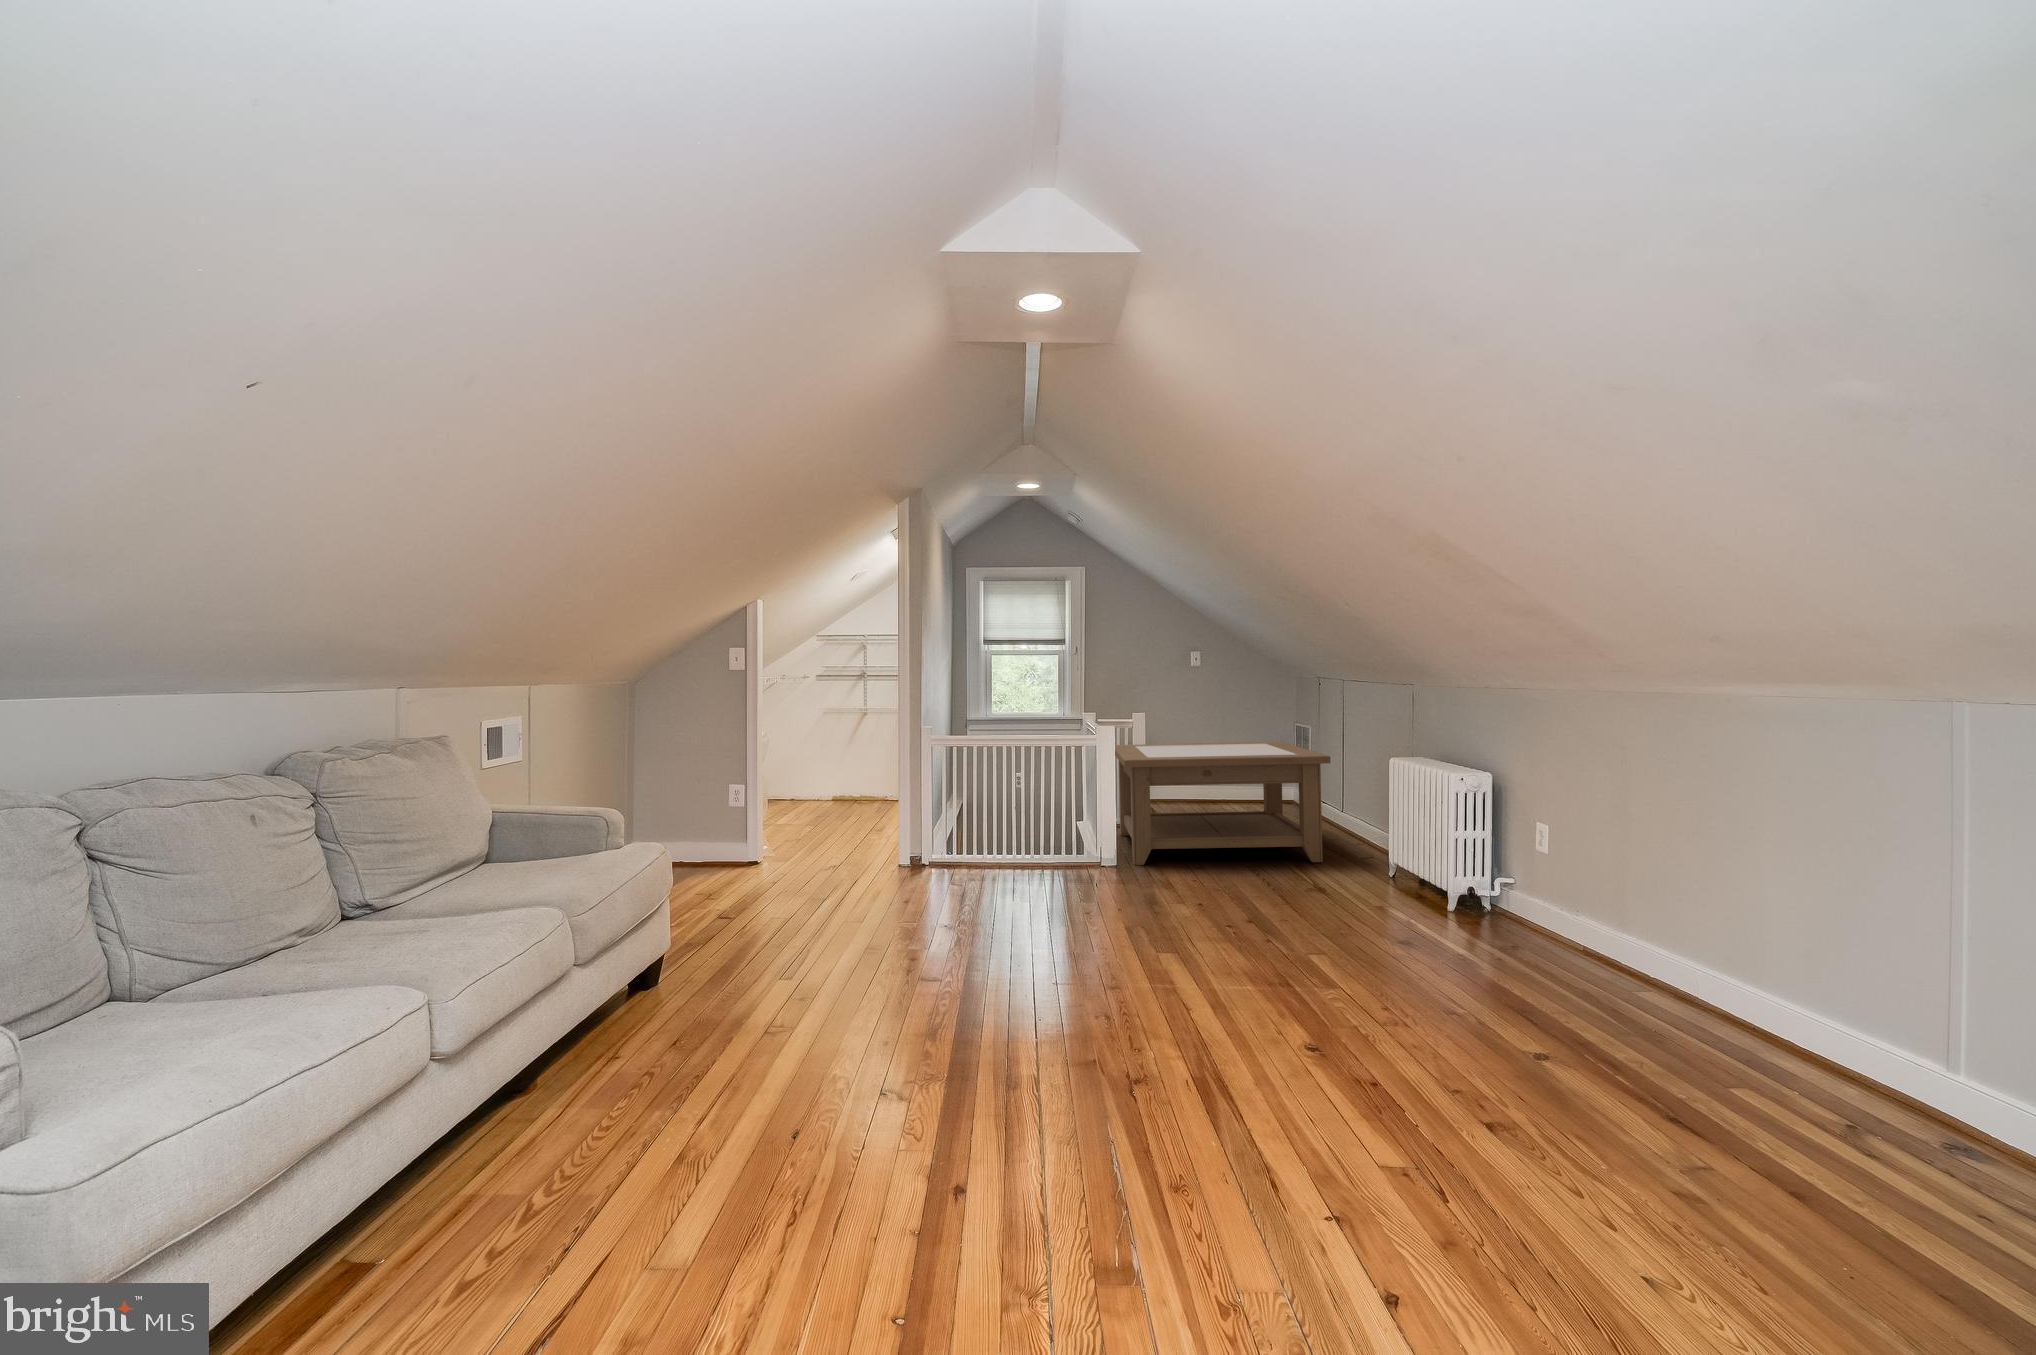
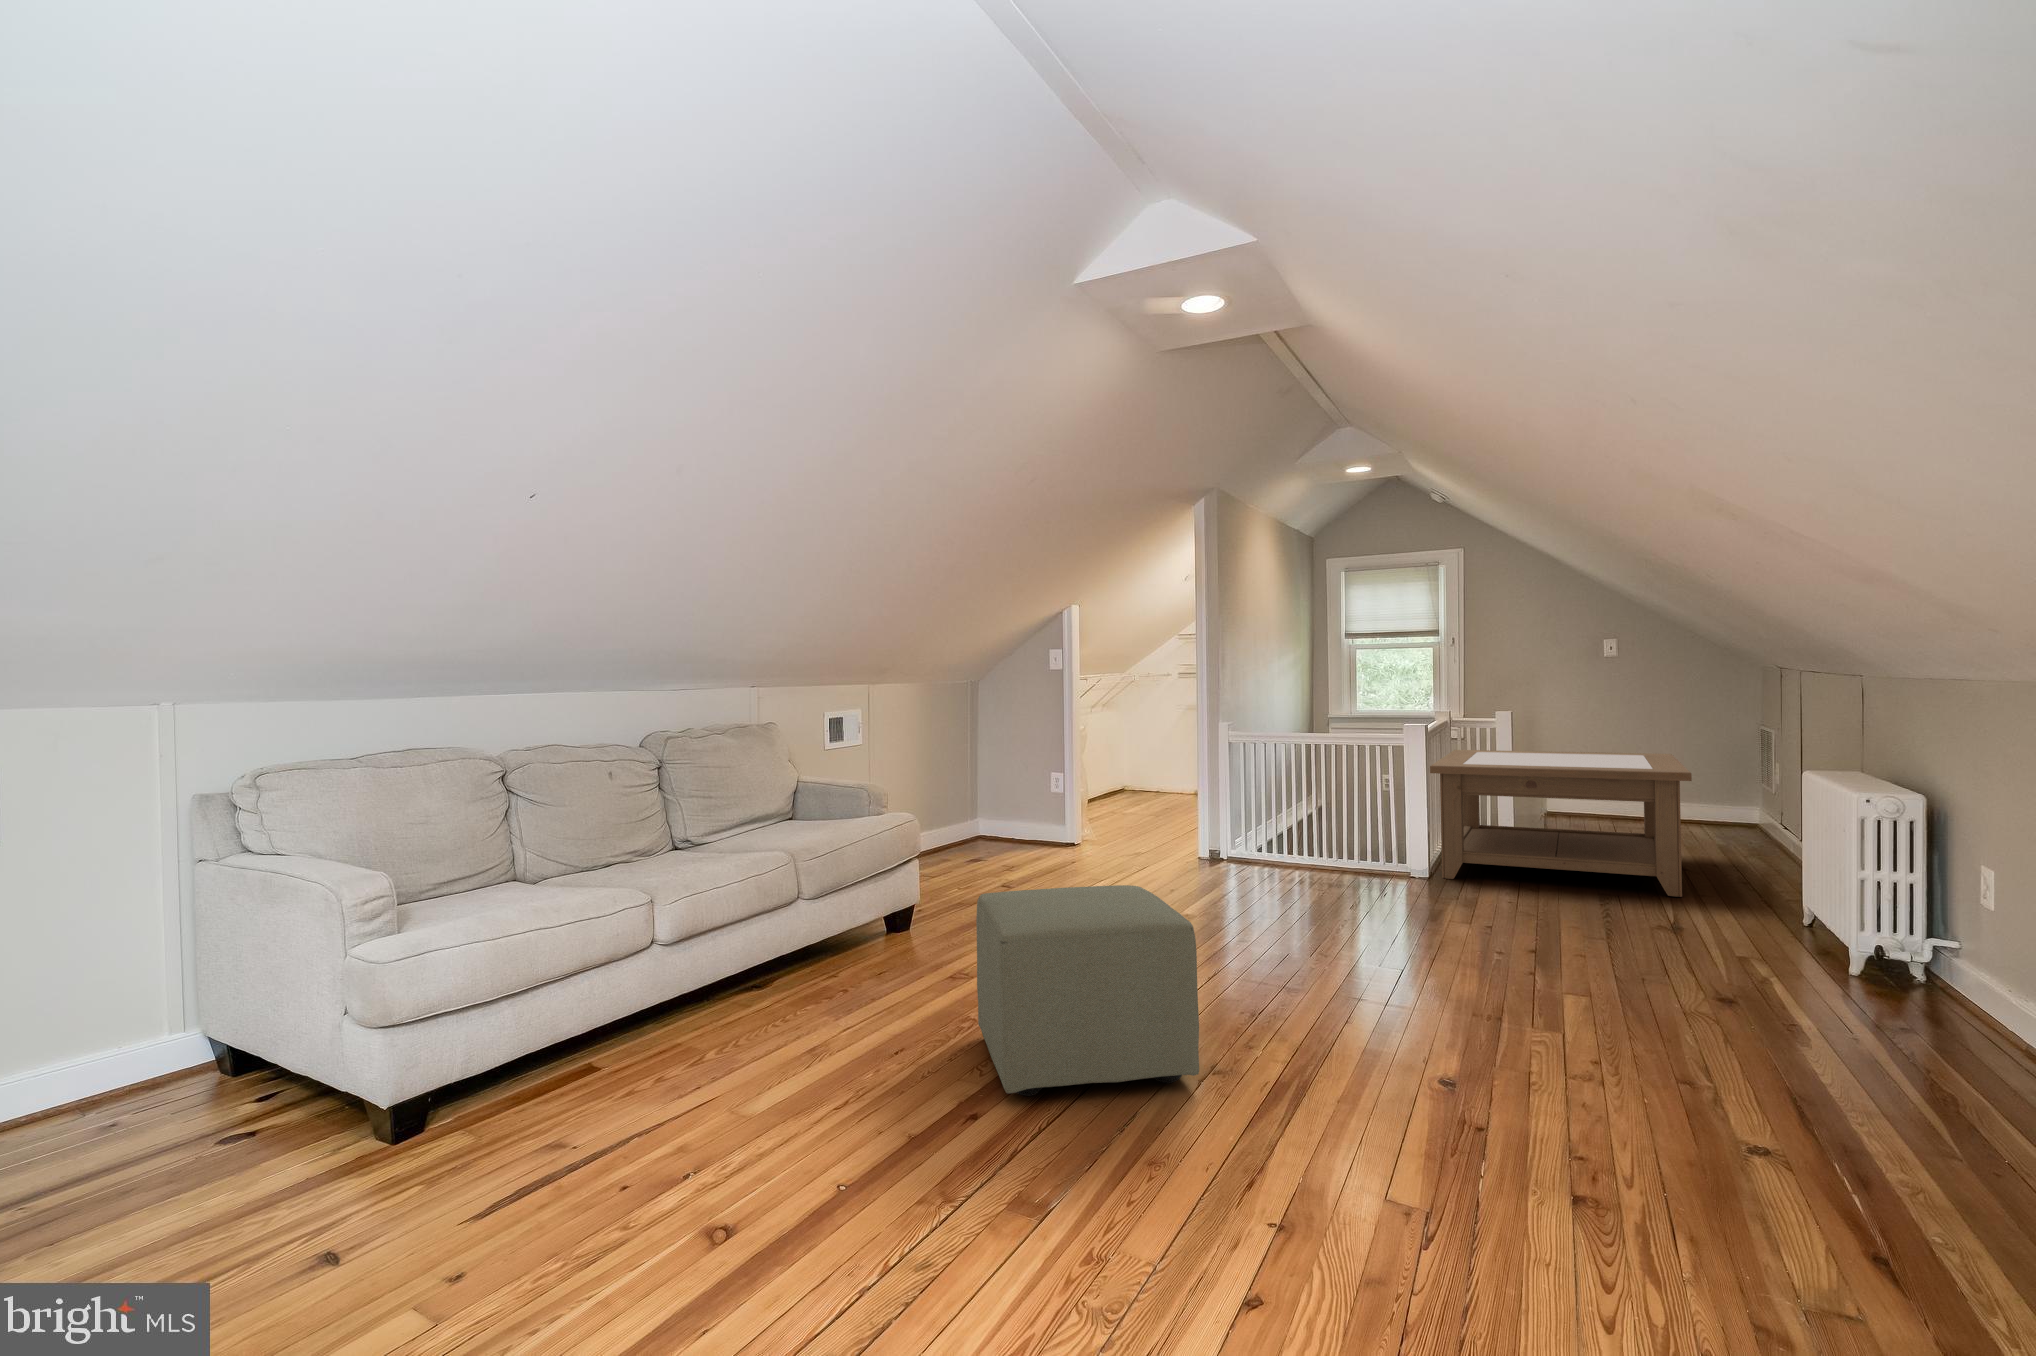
ottoman: none [860,900,1140,1151] -> present [976,885,1199,1096]

